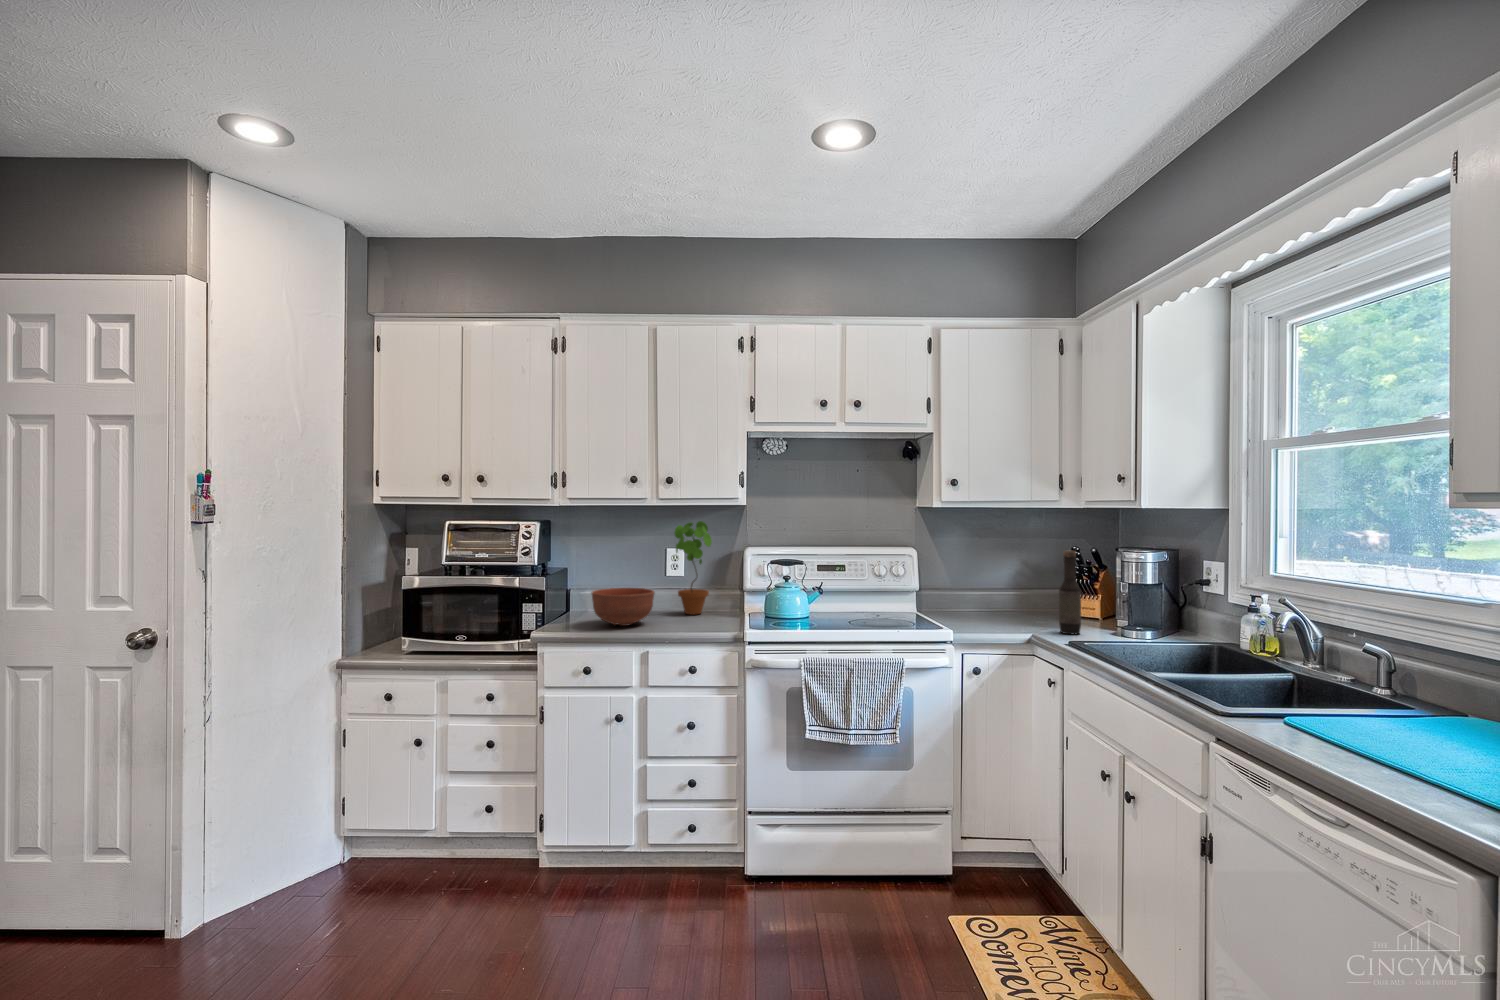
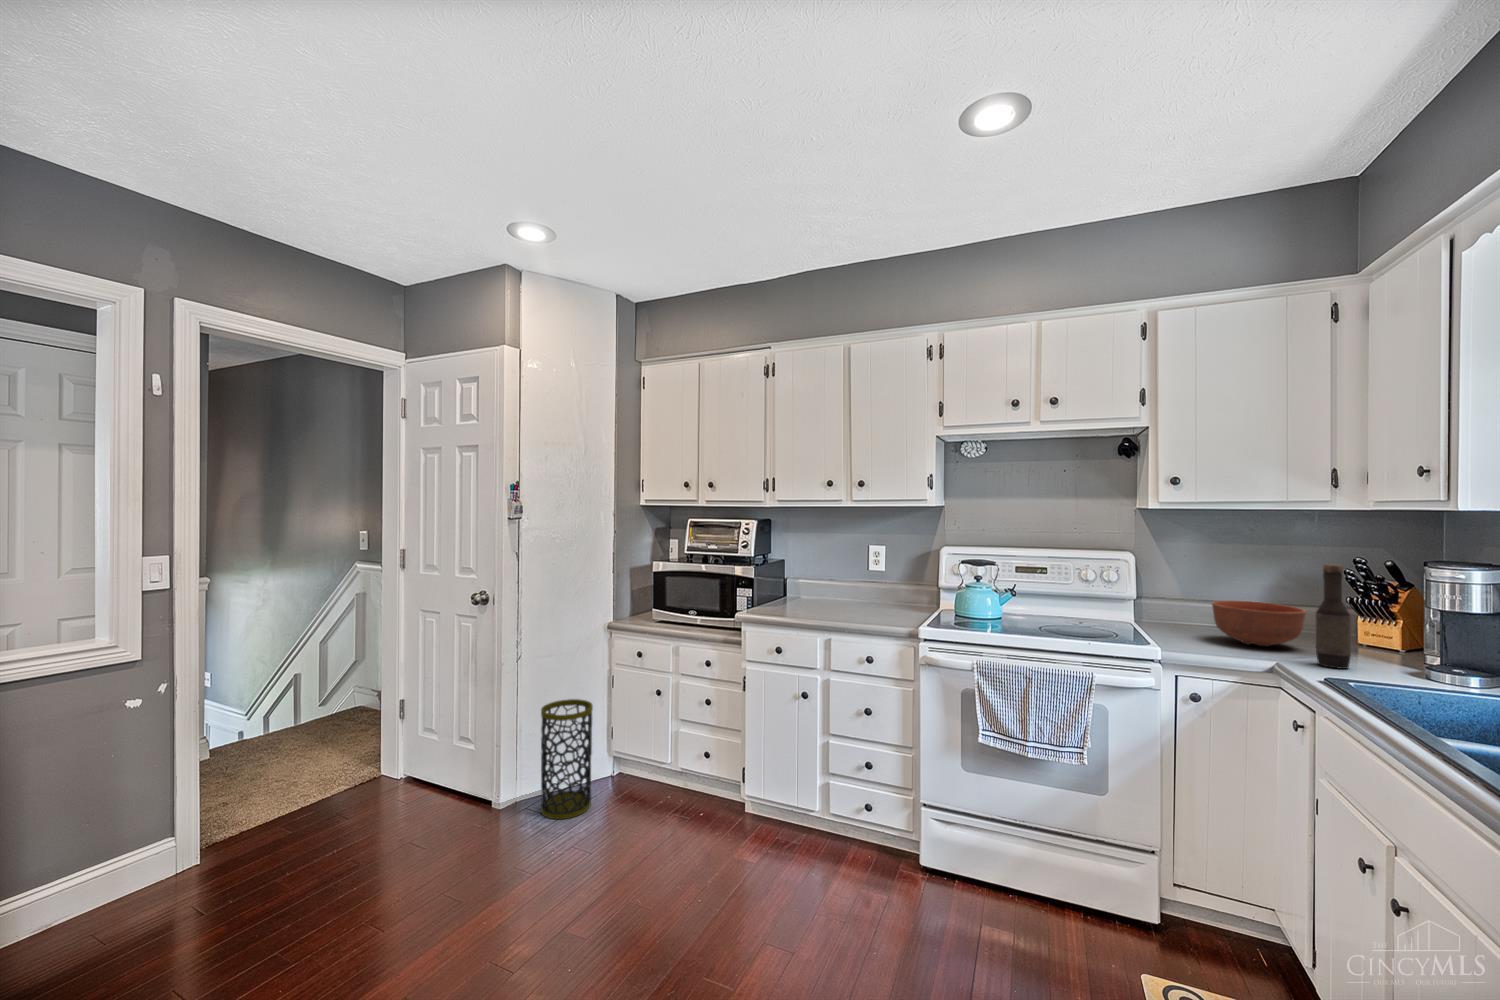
potted plant: present [675,521,712,615] -> none [871,521,904,608]
bowl: present [592,588,655,626] -> present [1212,601,1306,646]
trash can: none [245,767,326,936] -> present [541,699,593,819]

